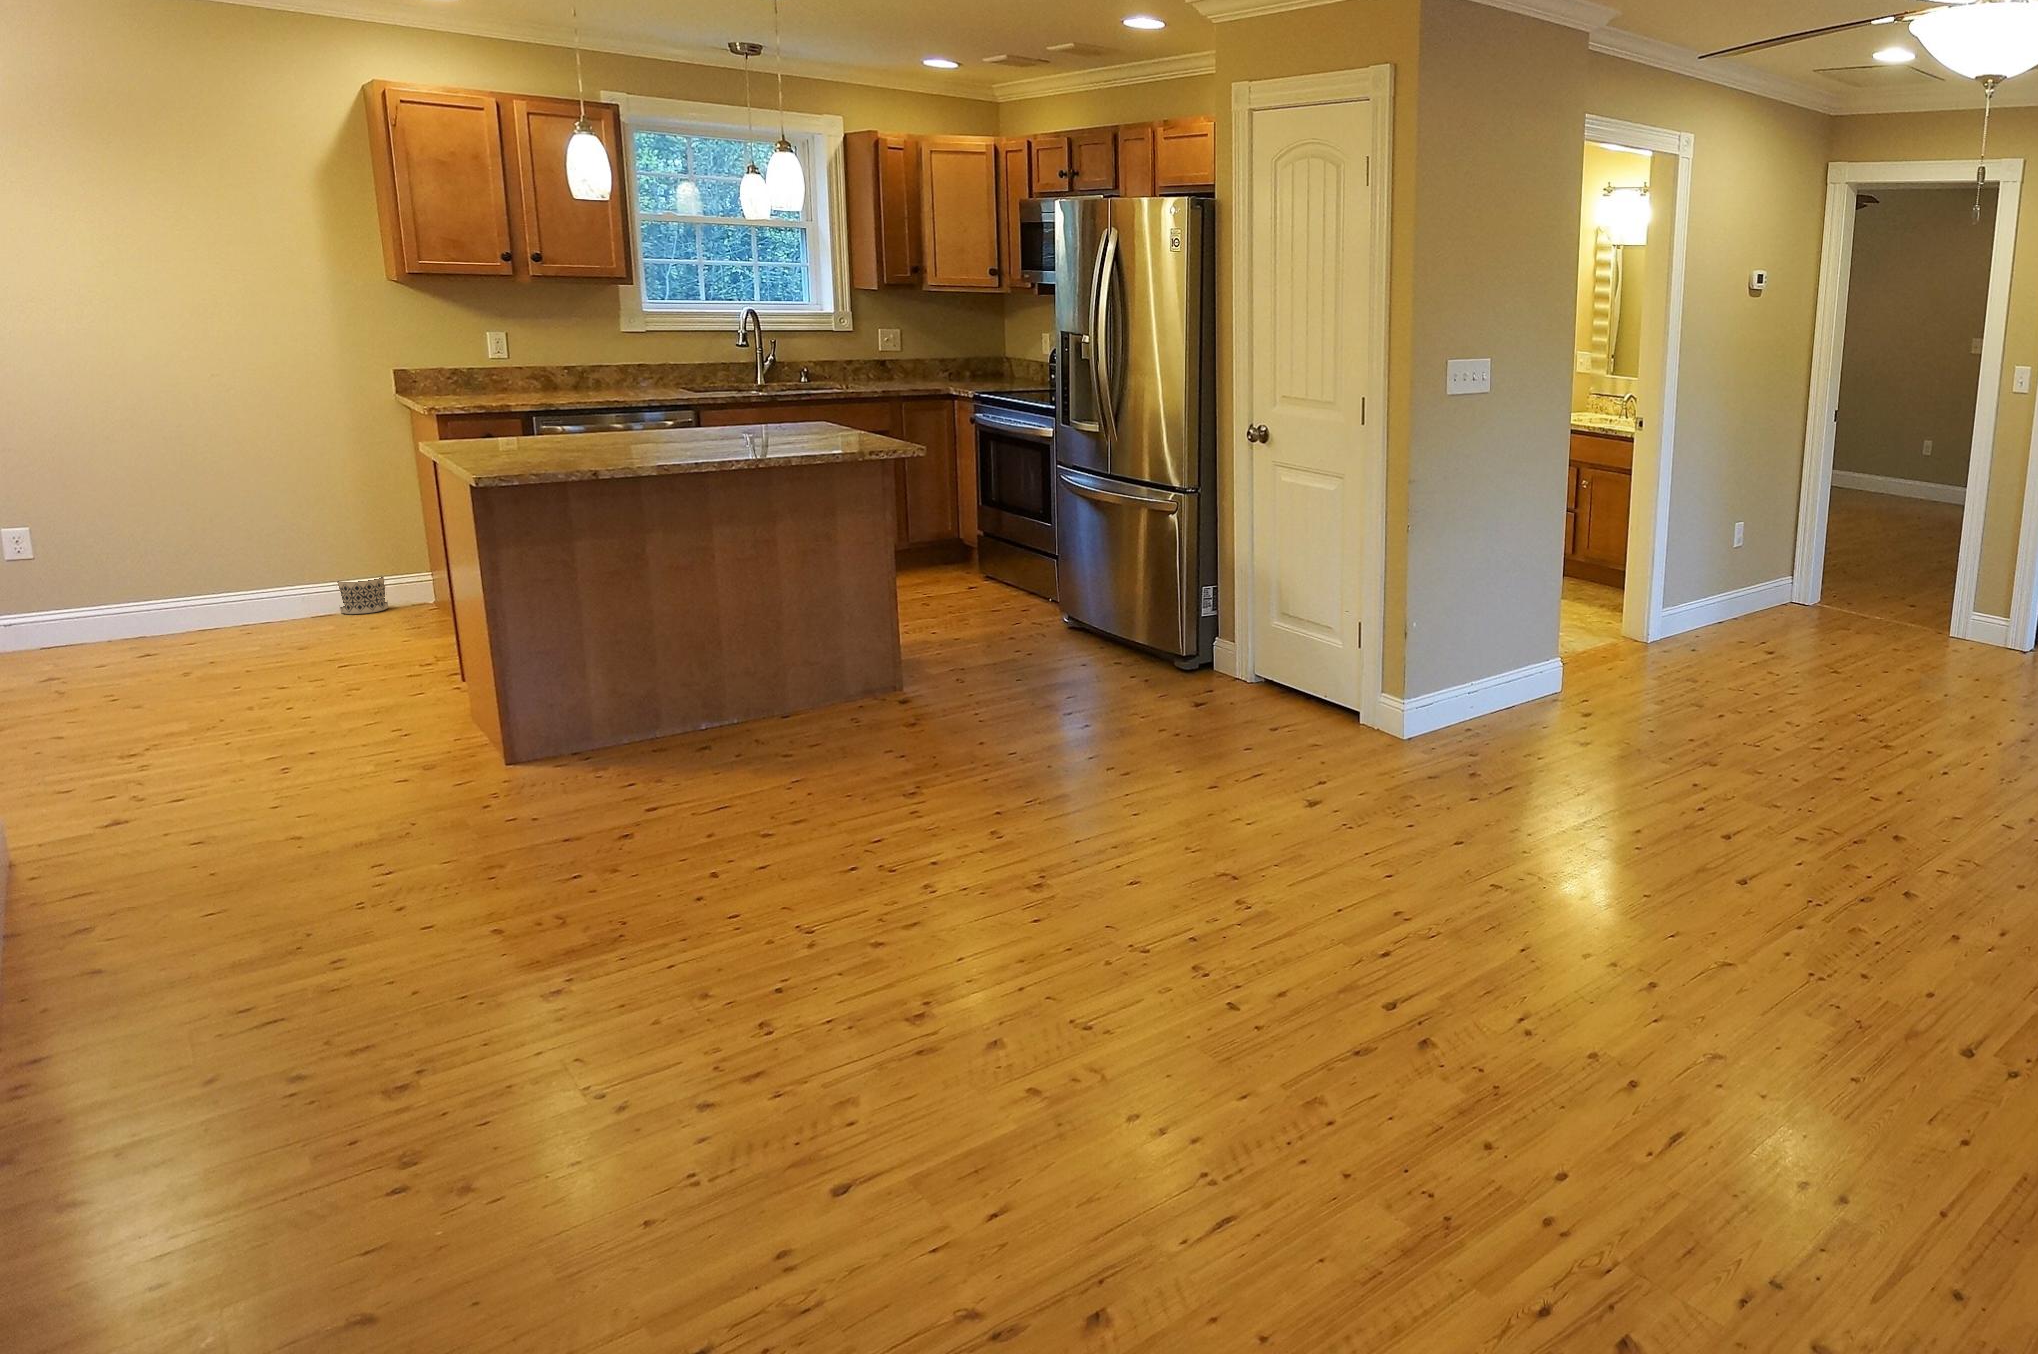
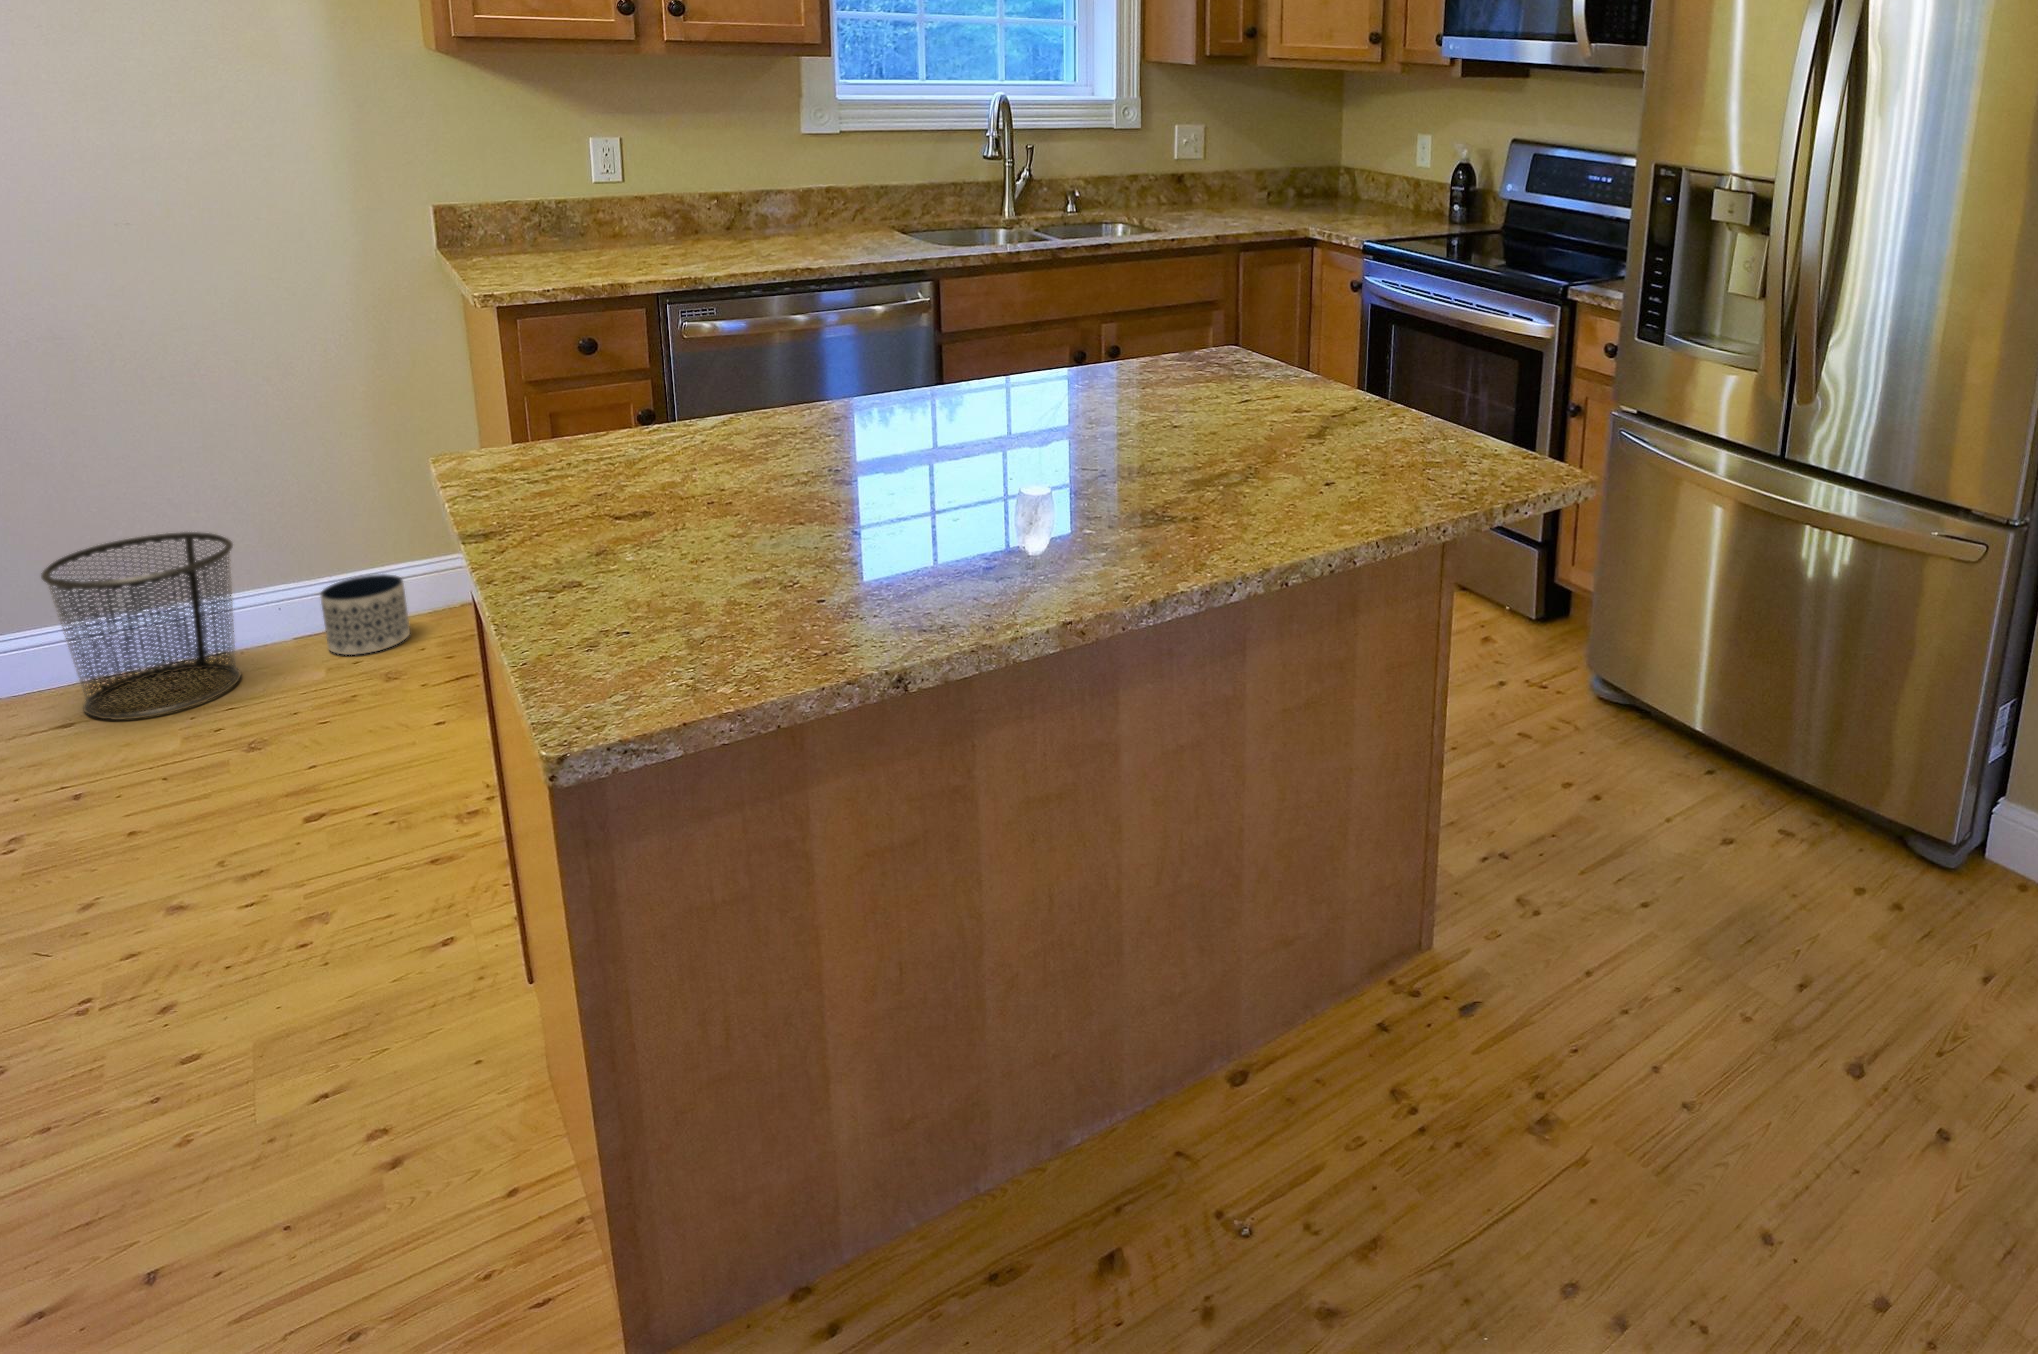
waste bin: none [187,542,294,632] -> present [41,532,241,720]

